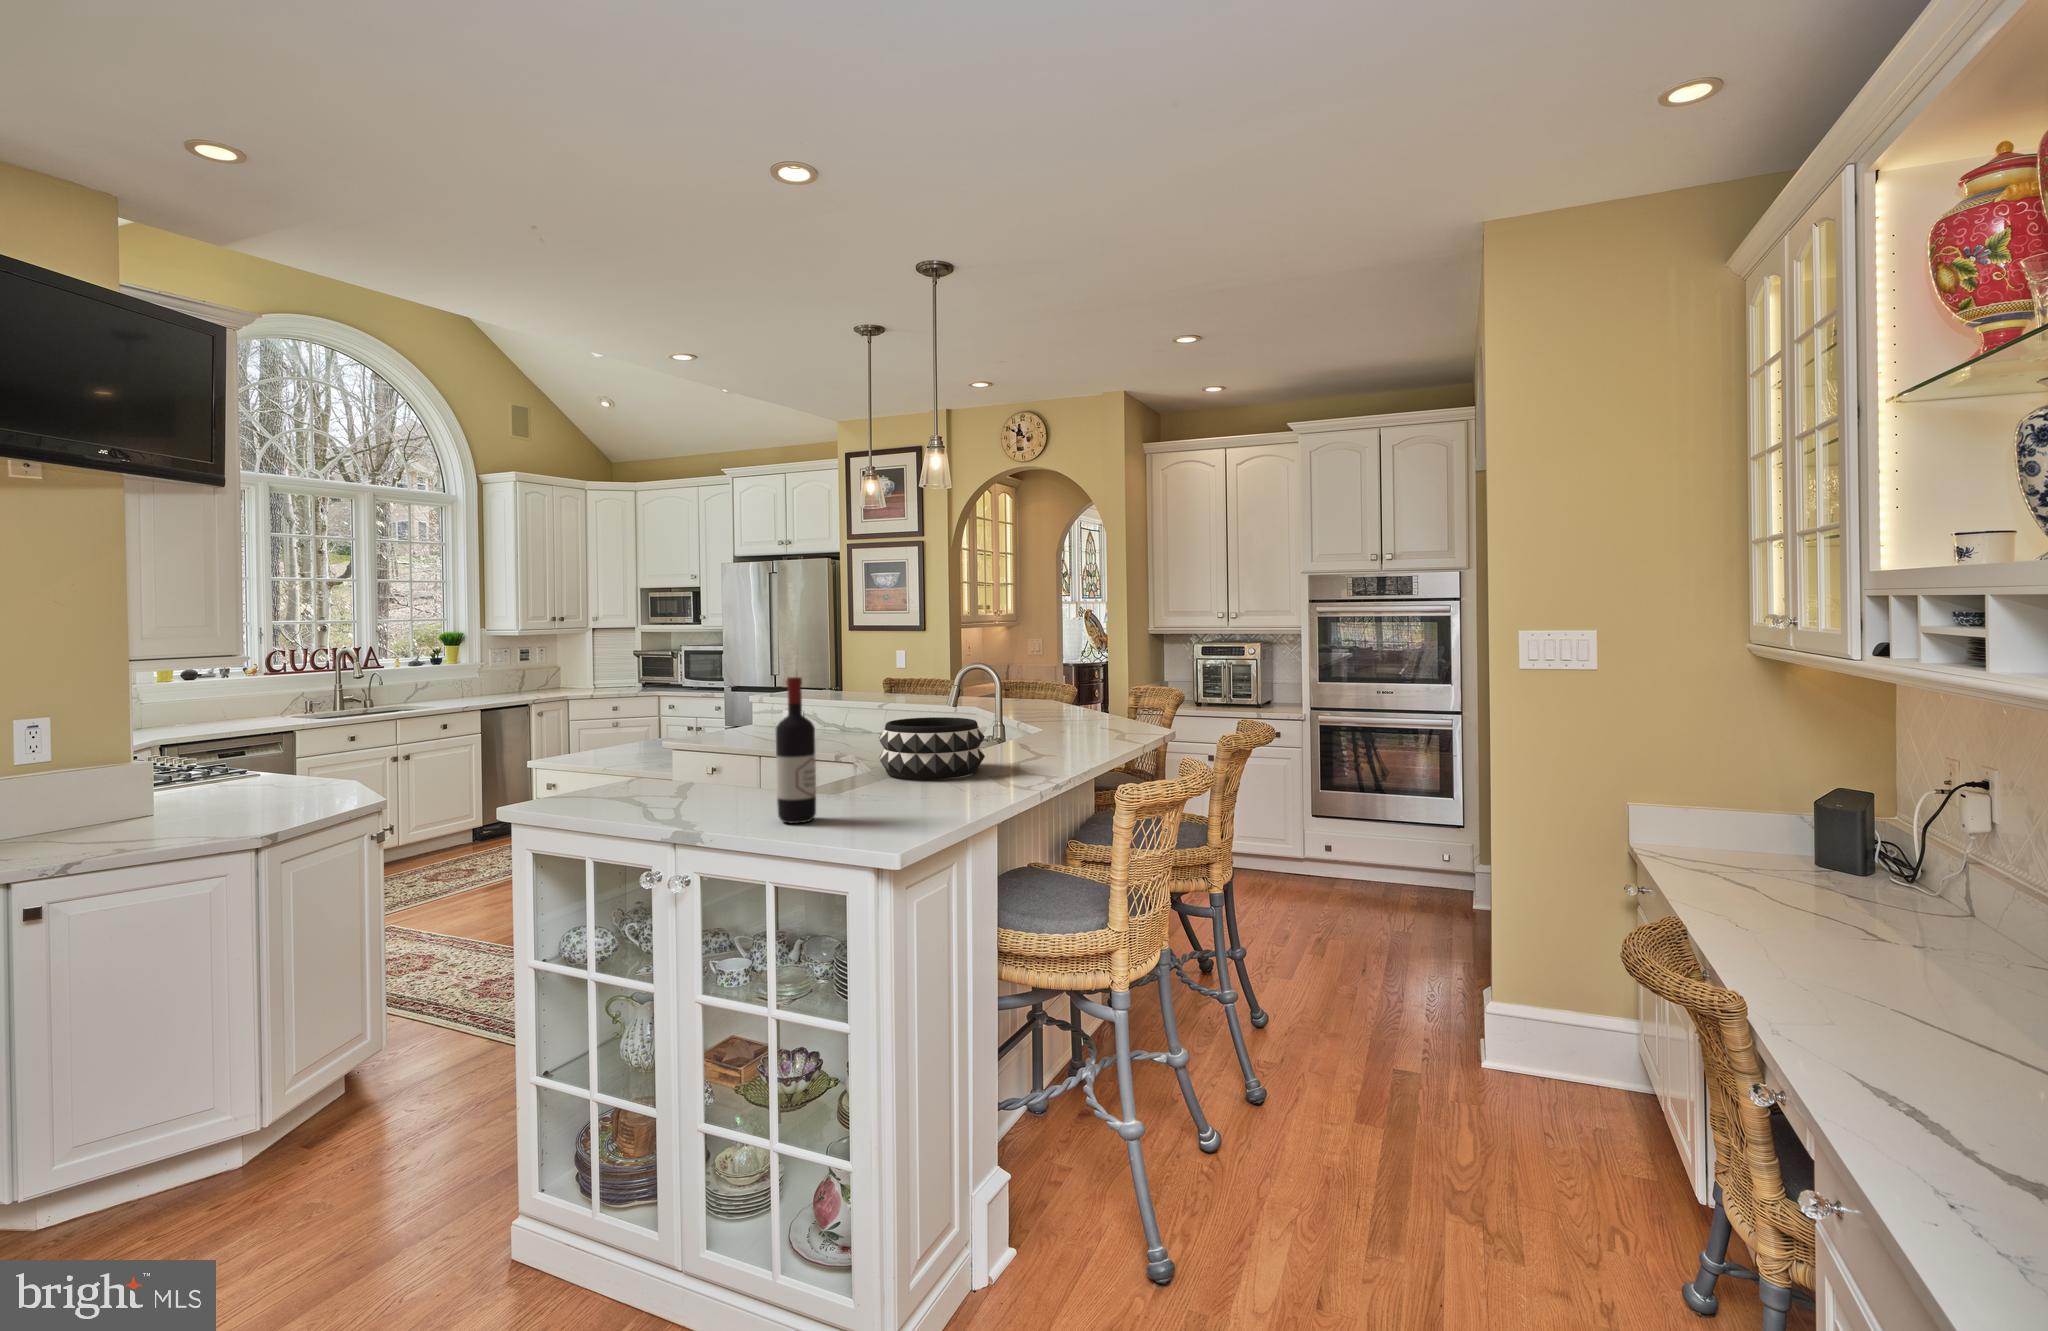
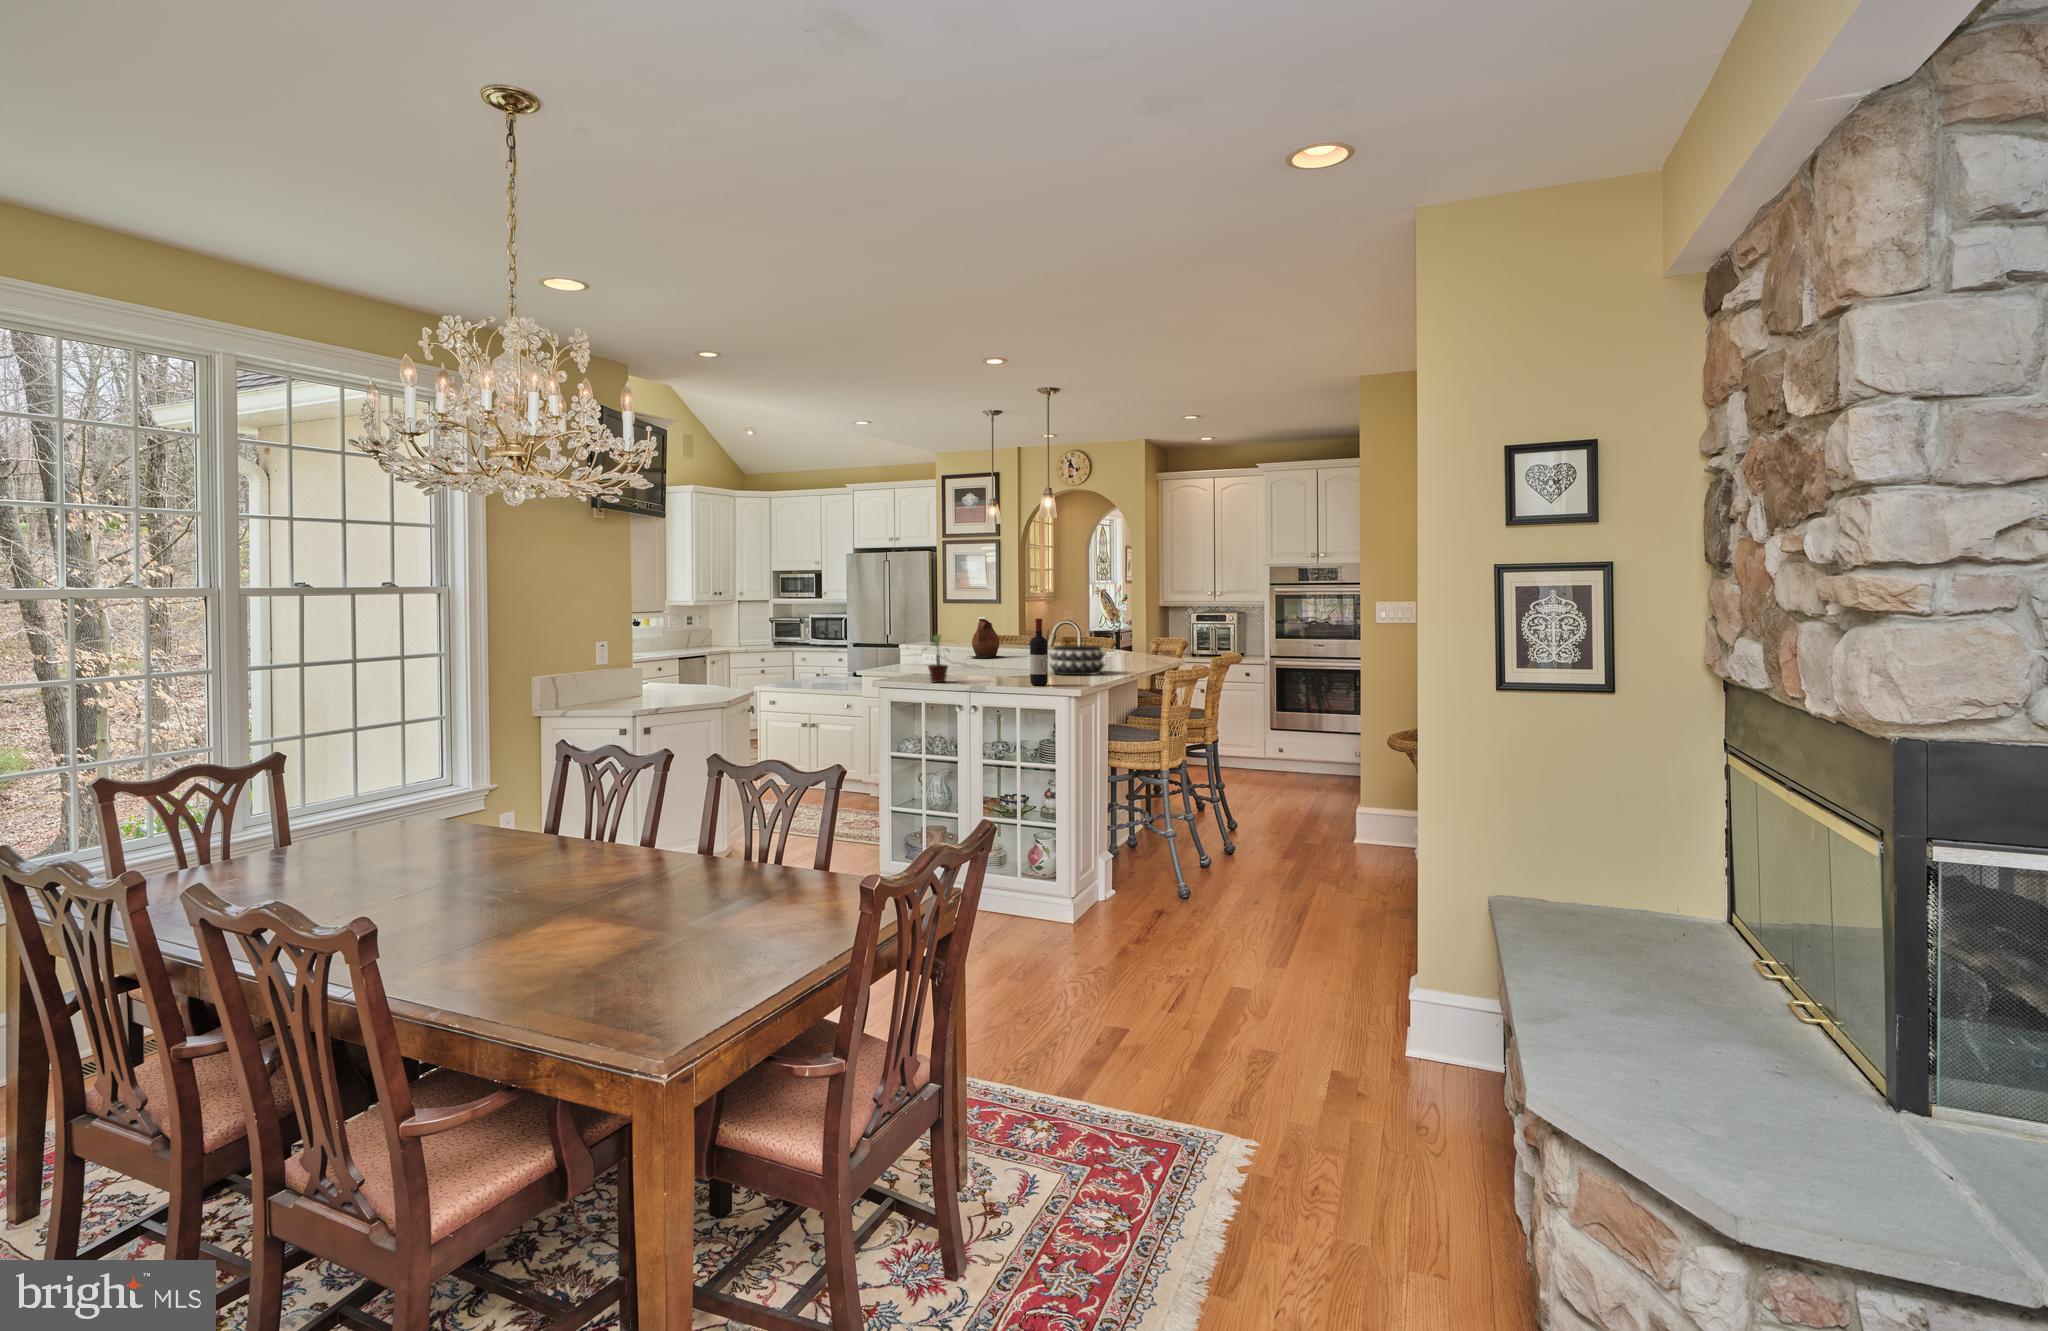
ceramic pitcher: none [818,660,877,723] -> present [971,619,1004,658]
potted plant: none [568,704,671,804] -> present [920,634,959,682]

